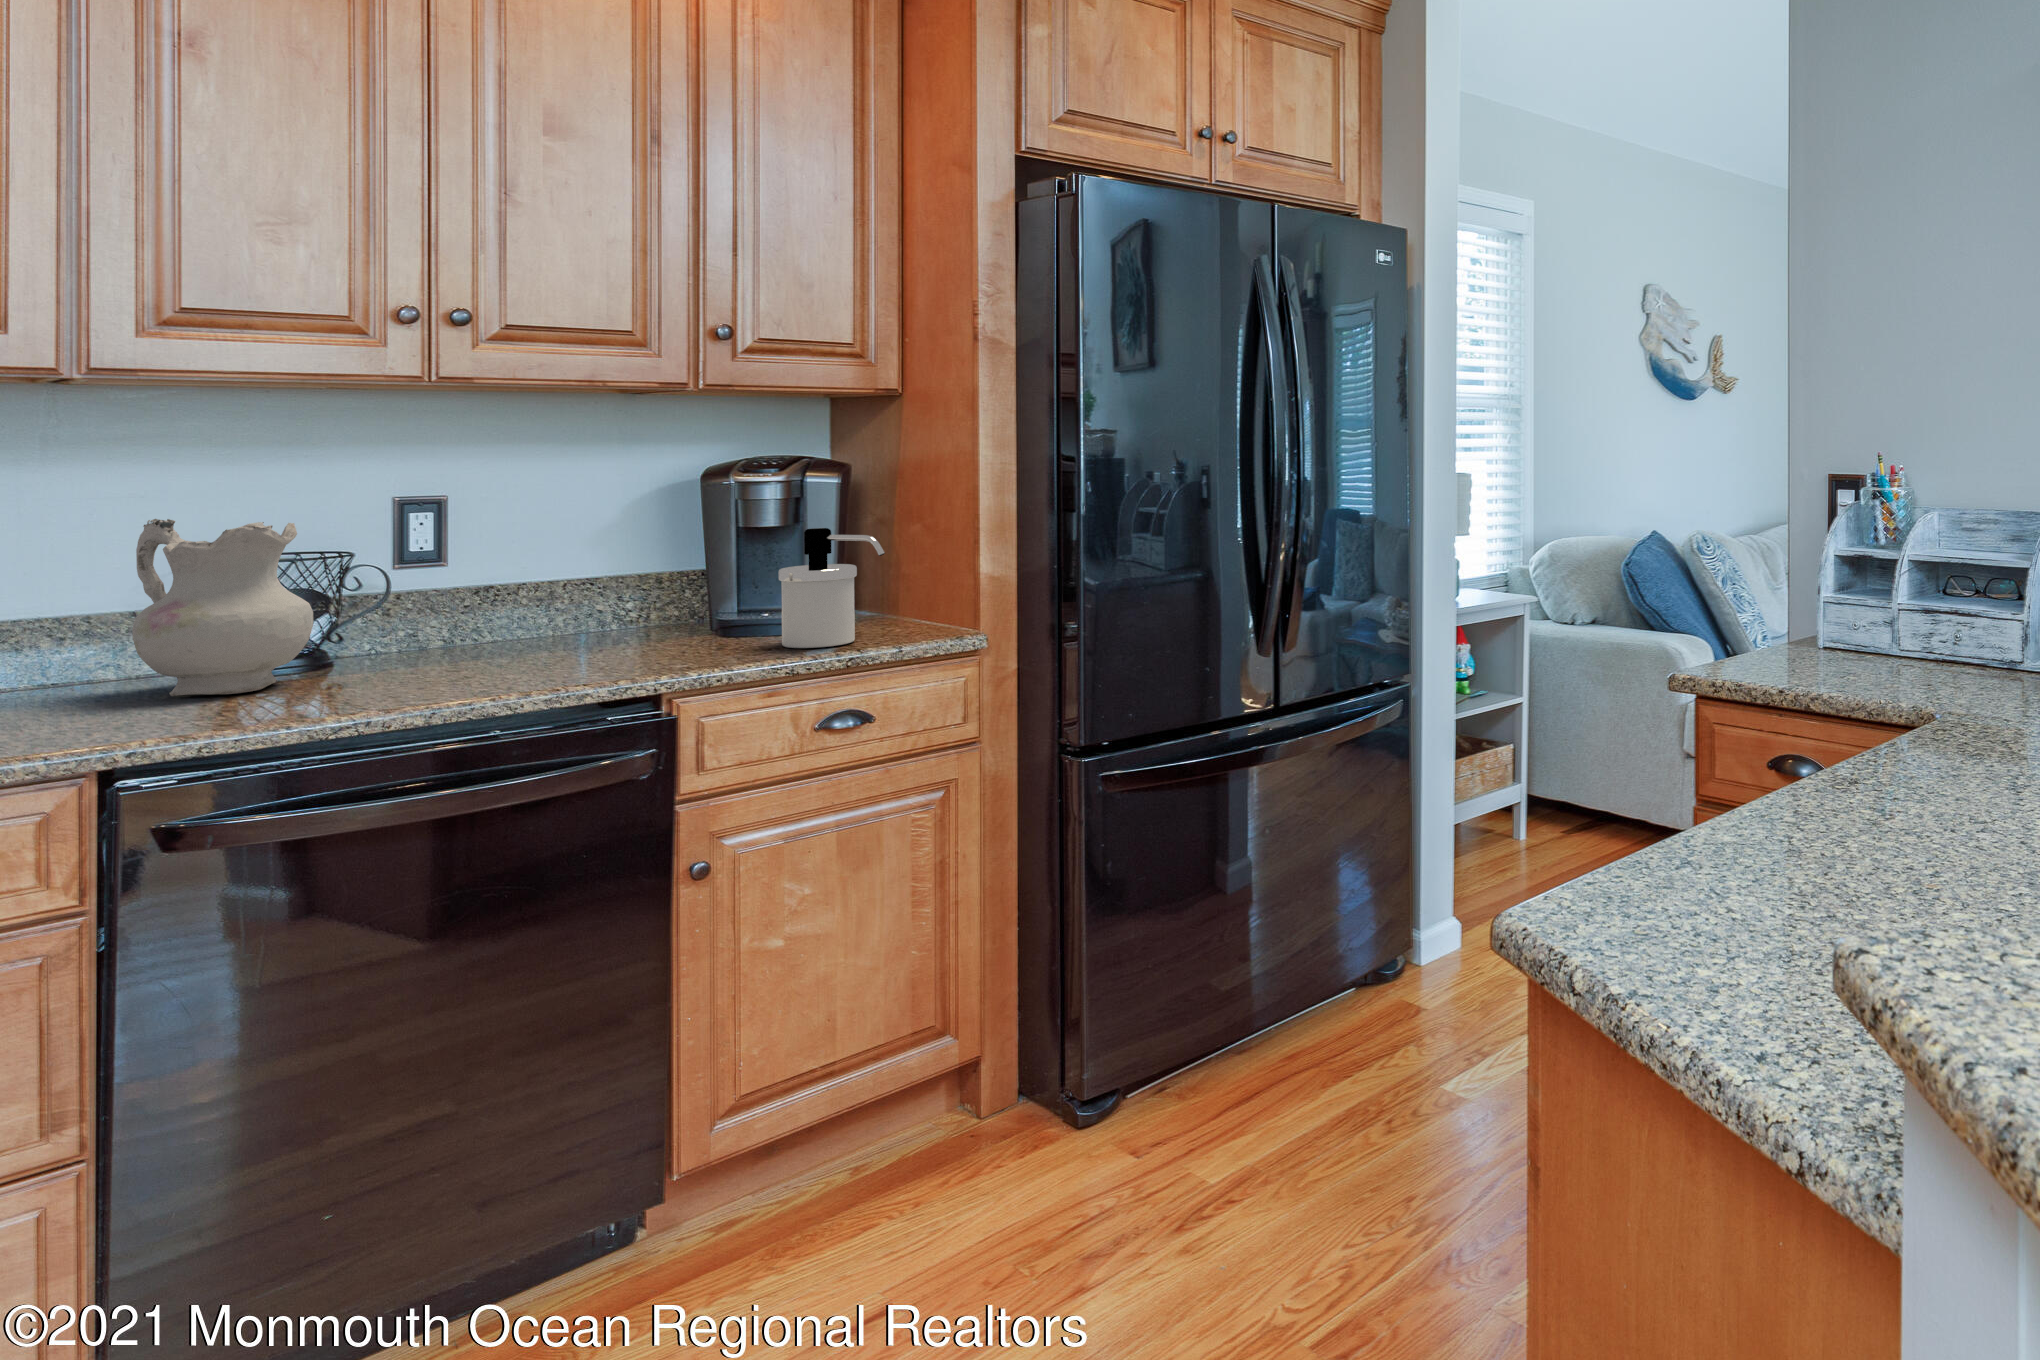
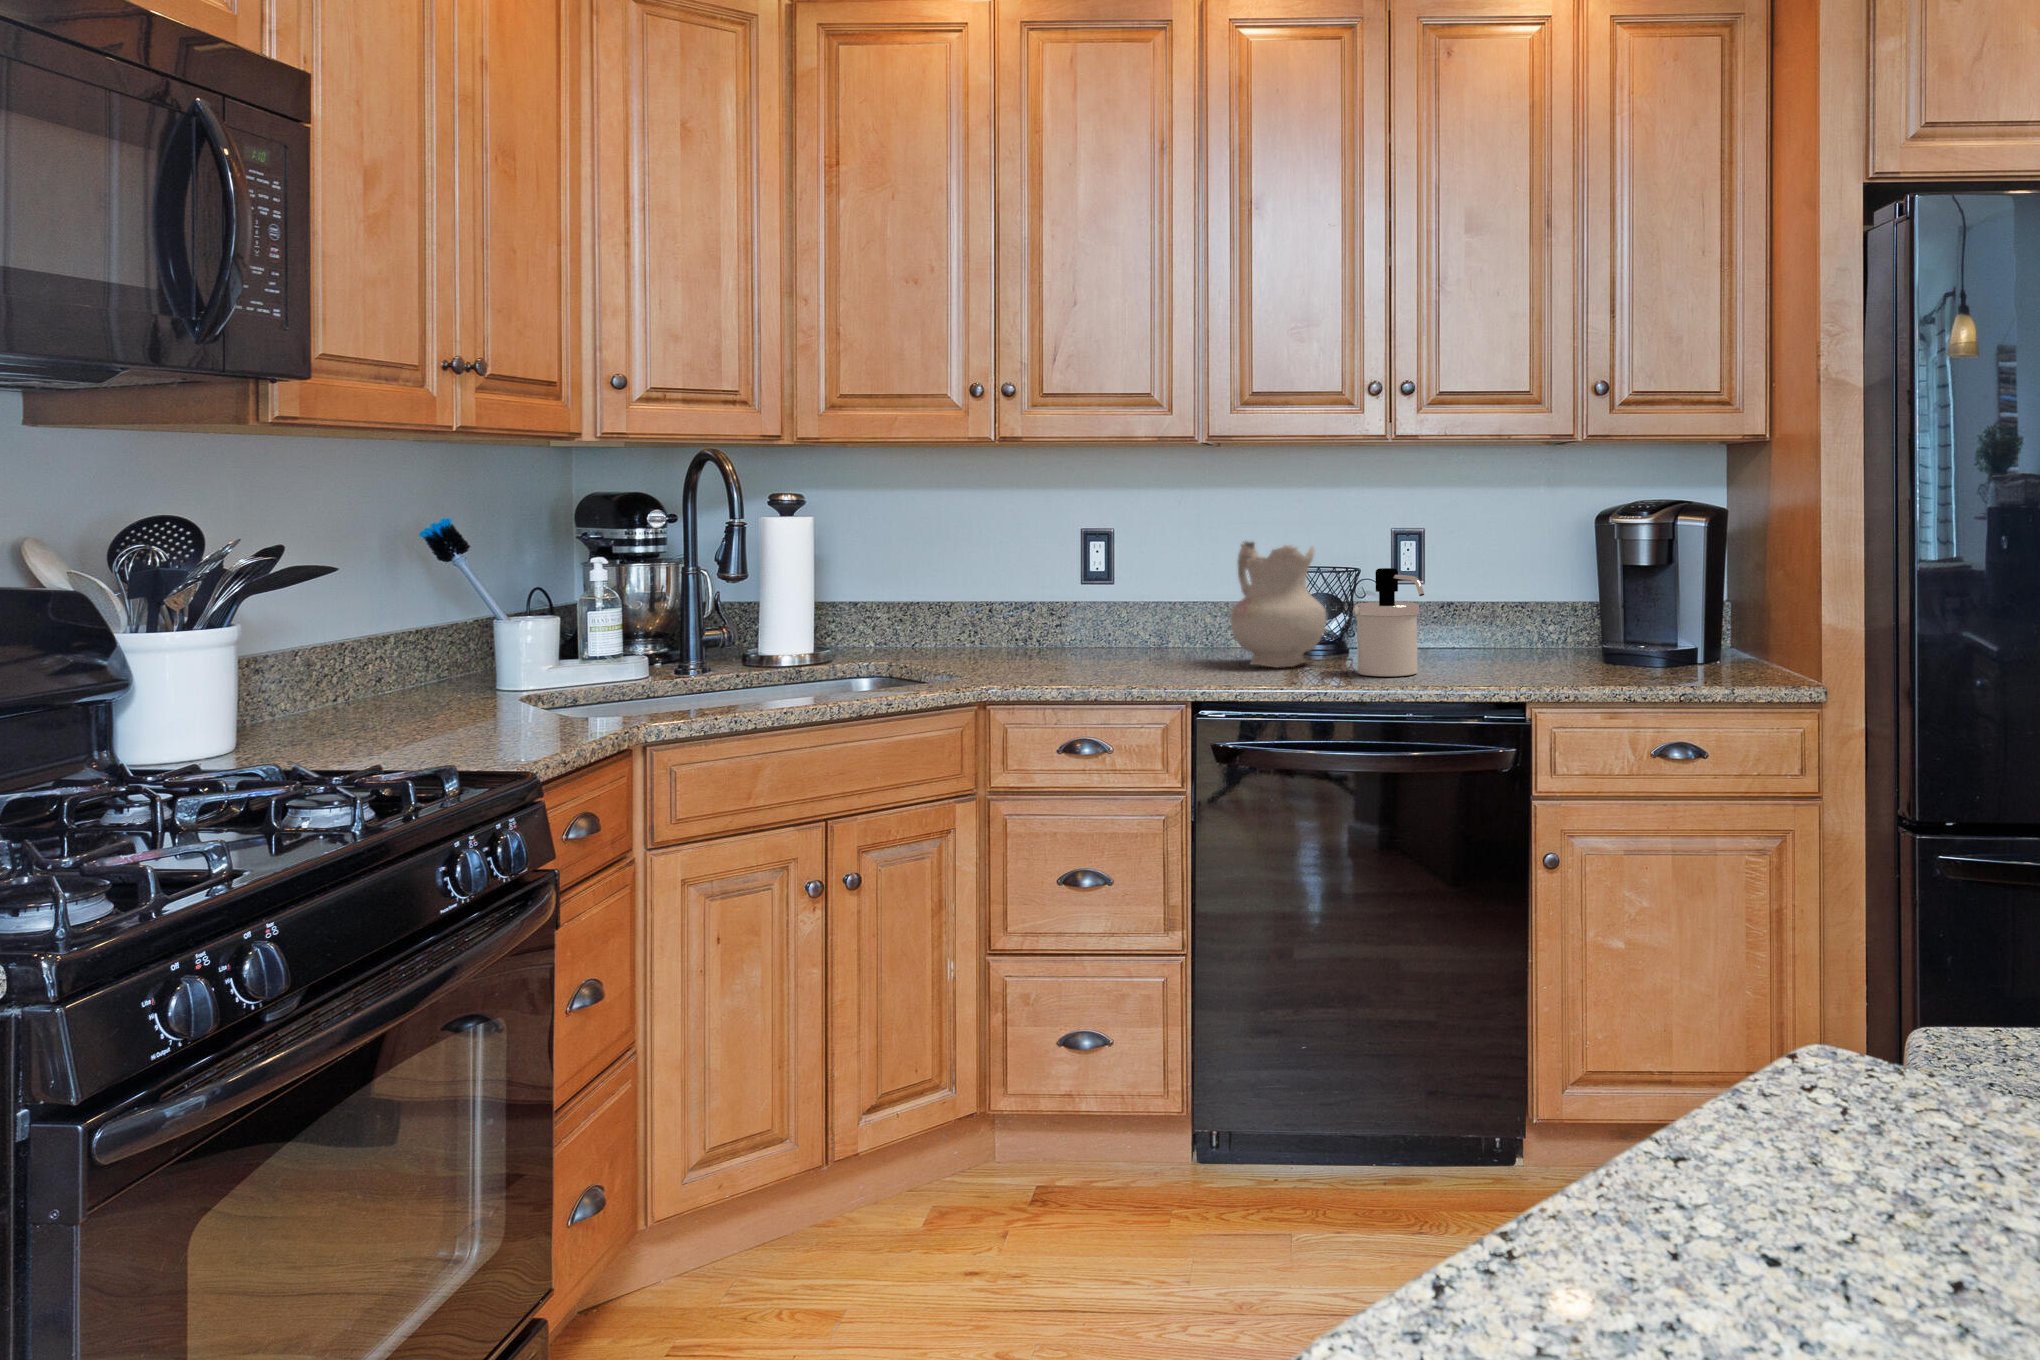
soap dispenser: present [779,528,885,648] -> present [1355,568,1424,676]

